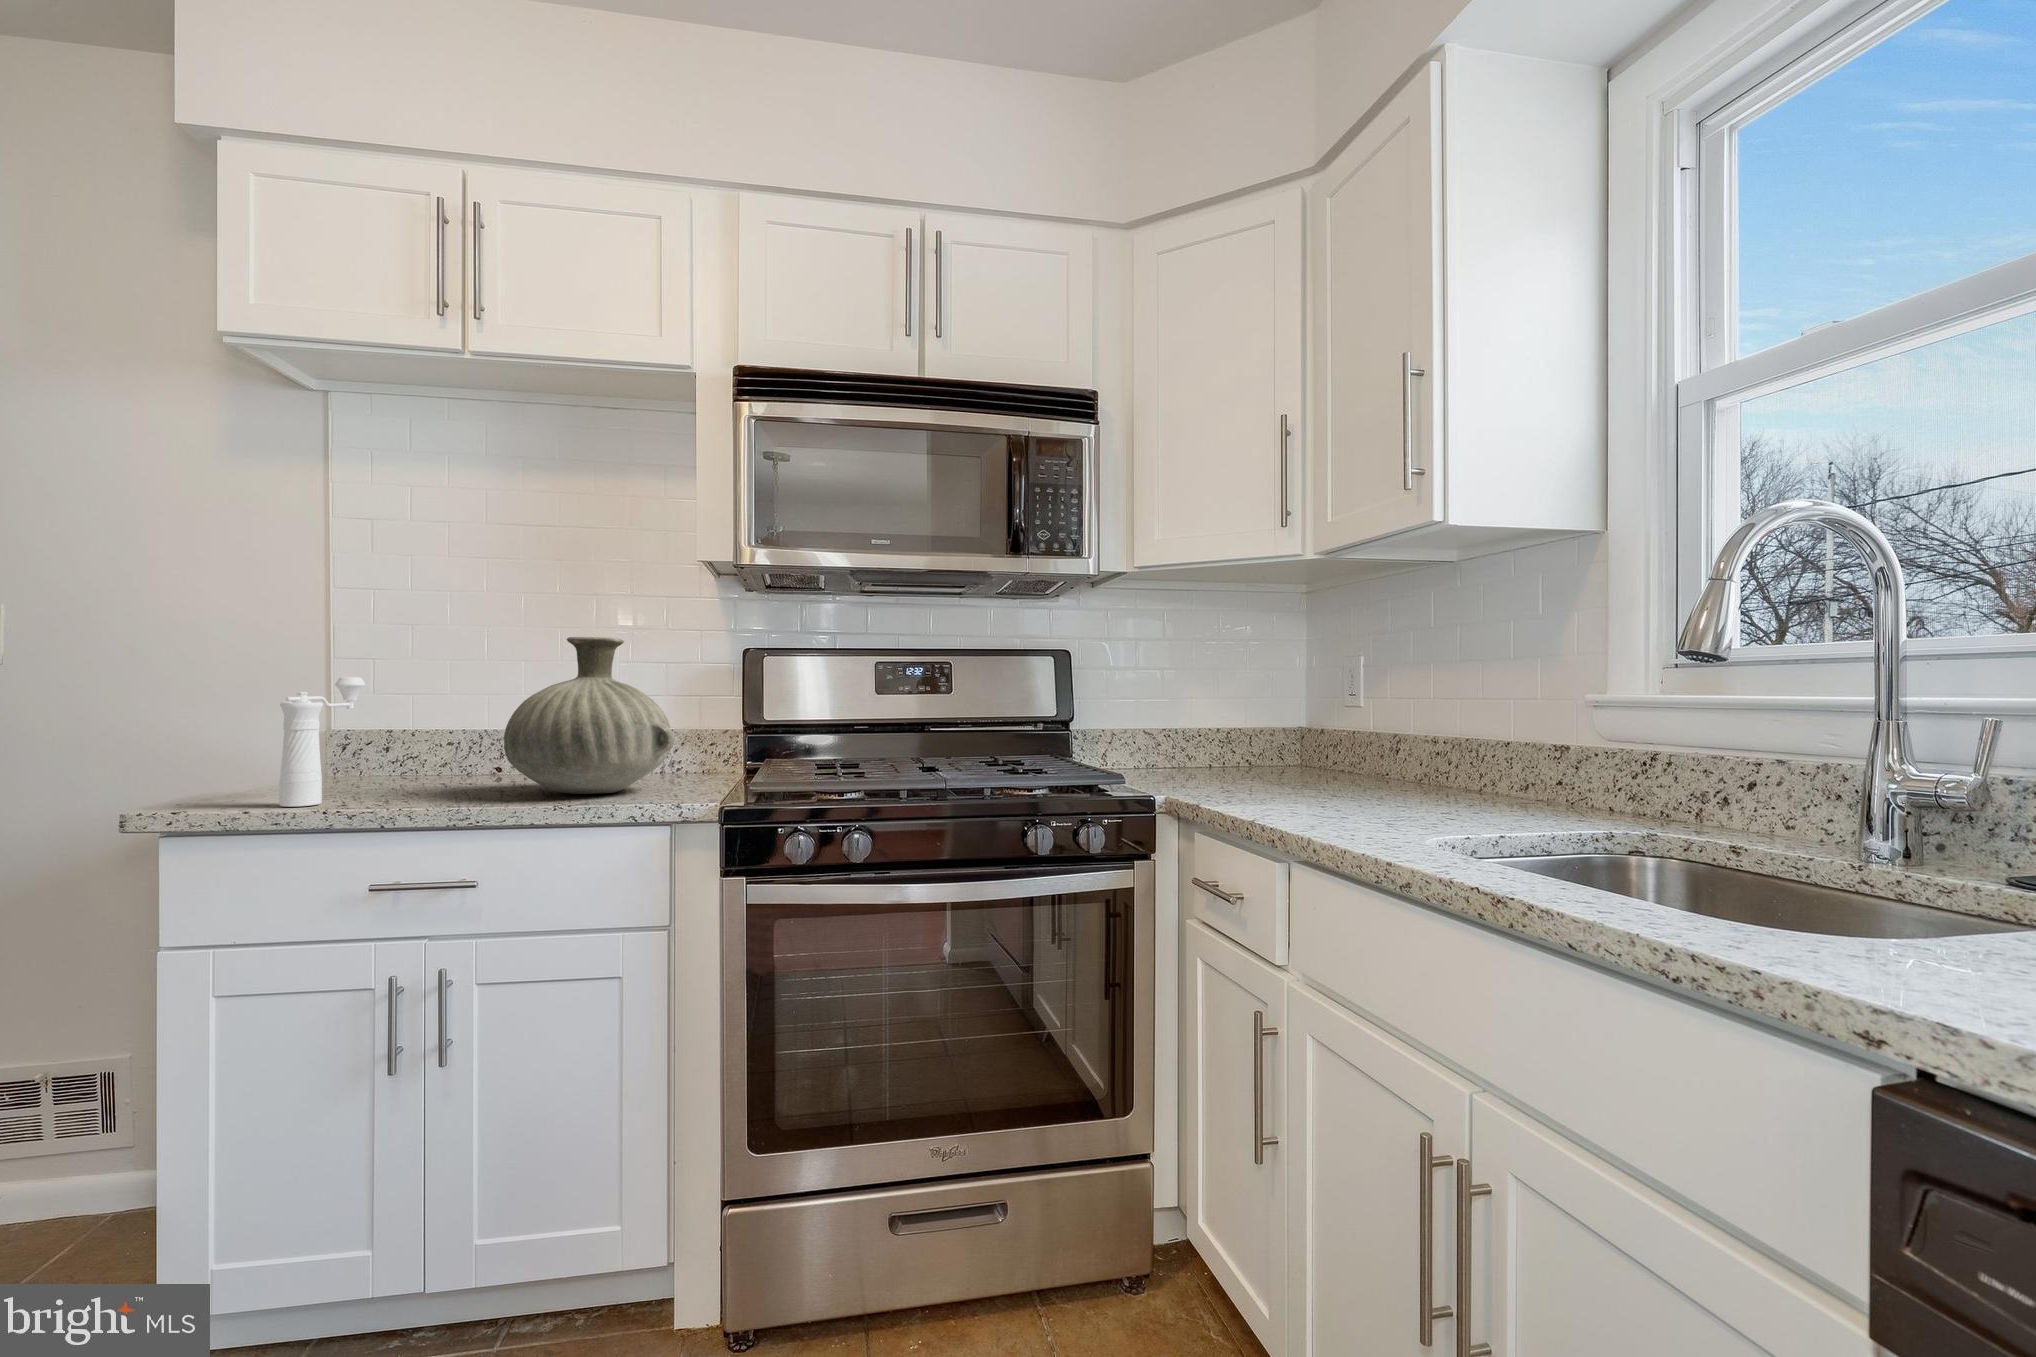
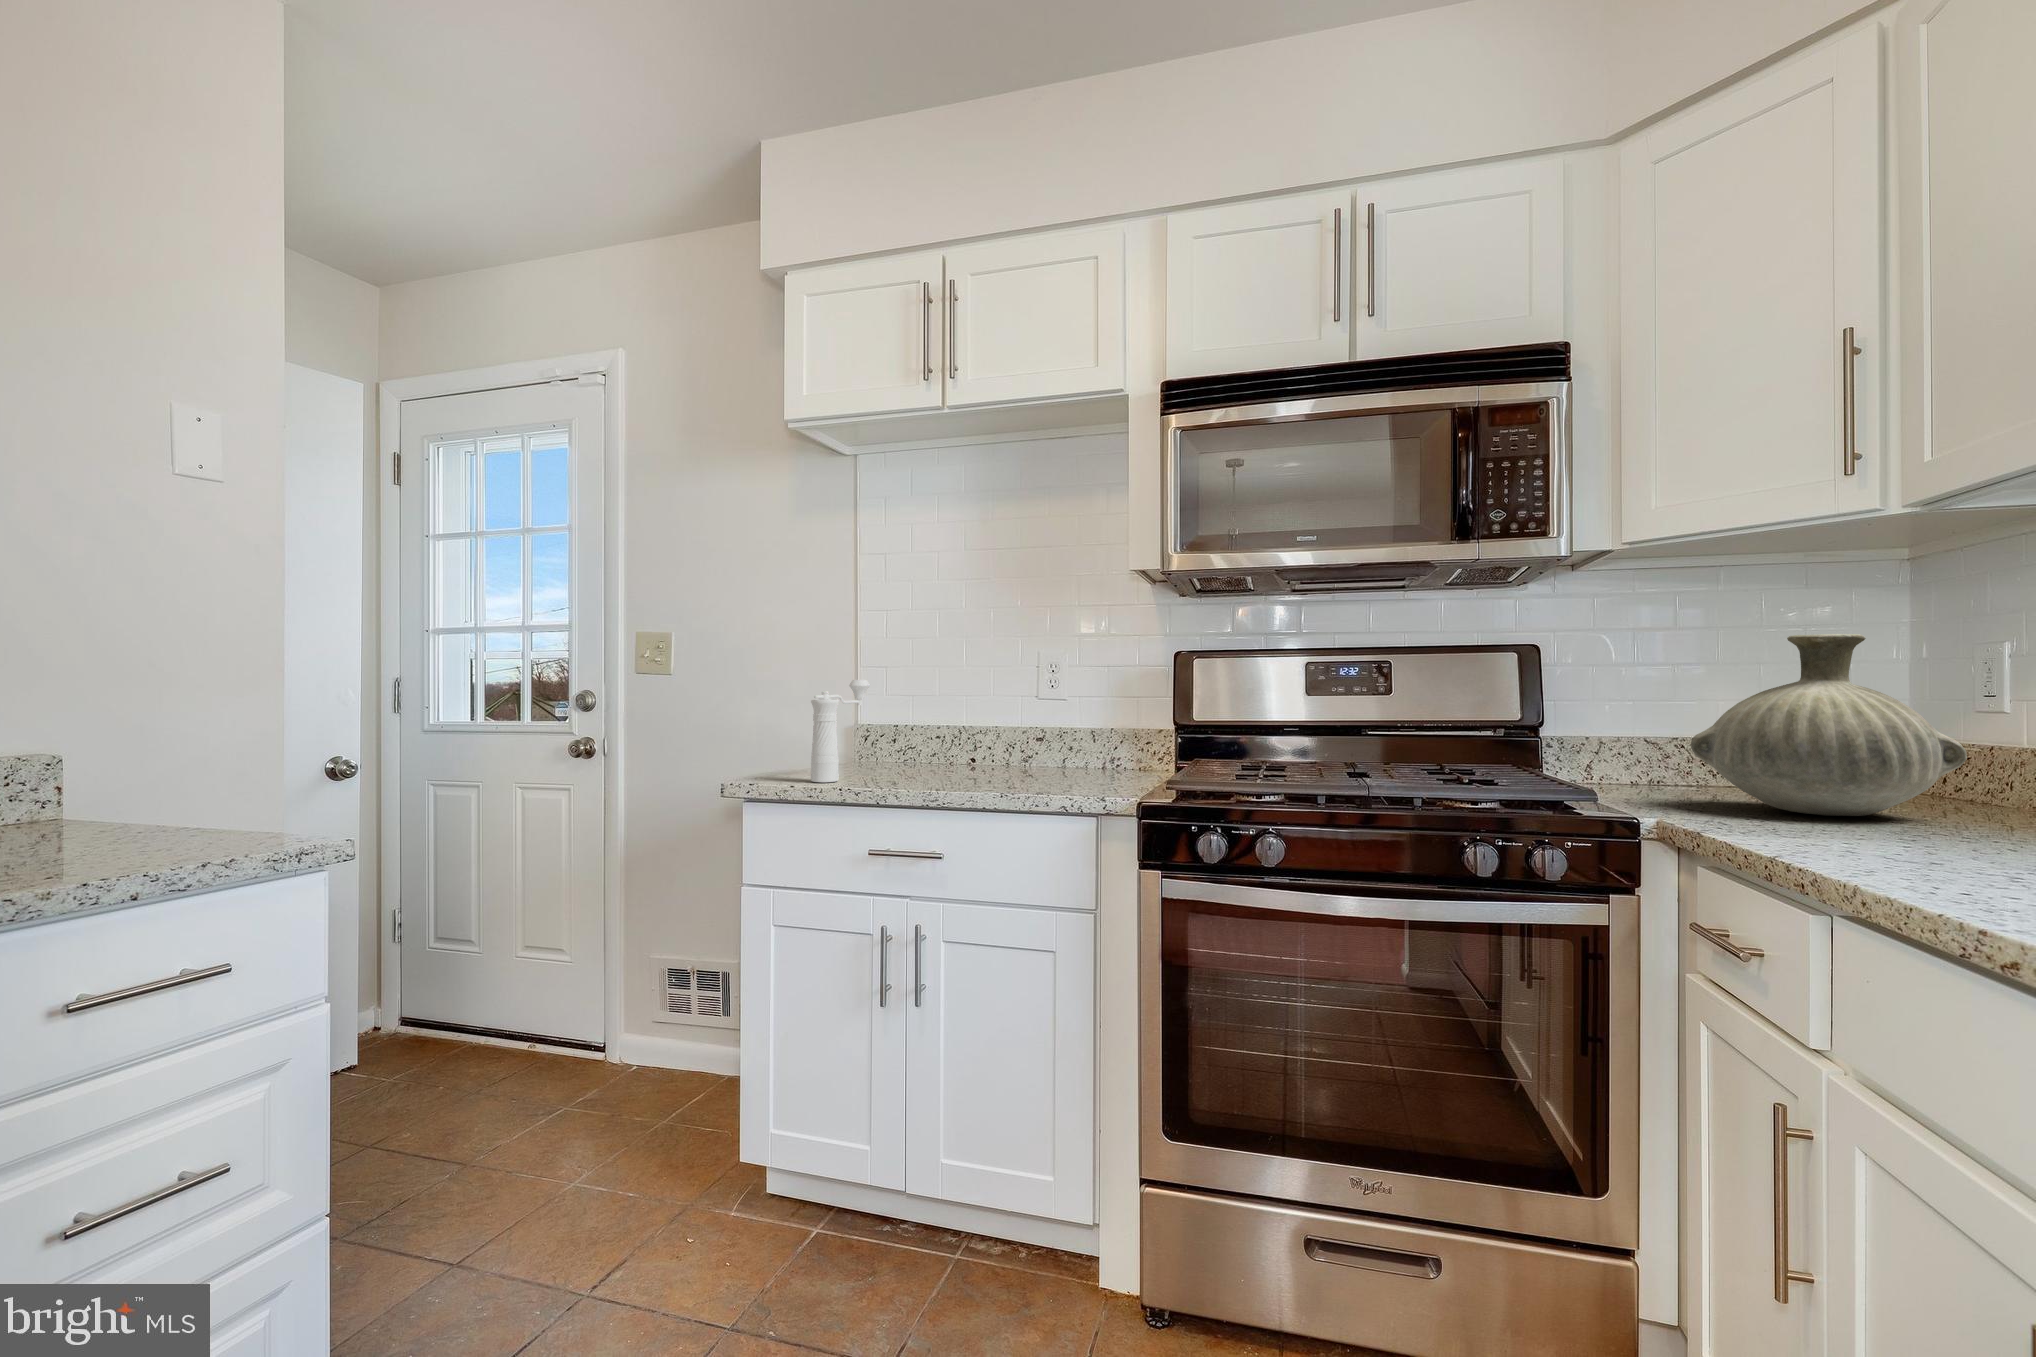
vase: present [504,637,675,794] -> present [1691,634,1967,816]

